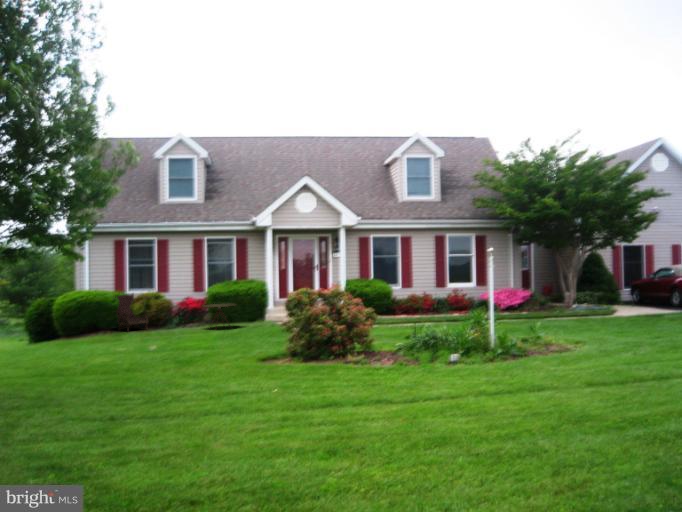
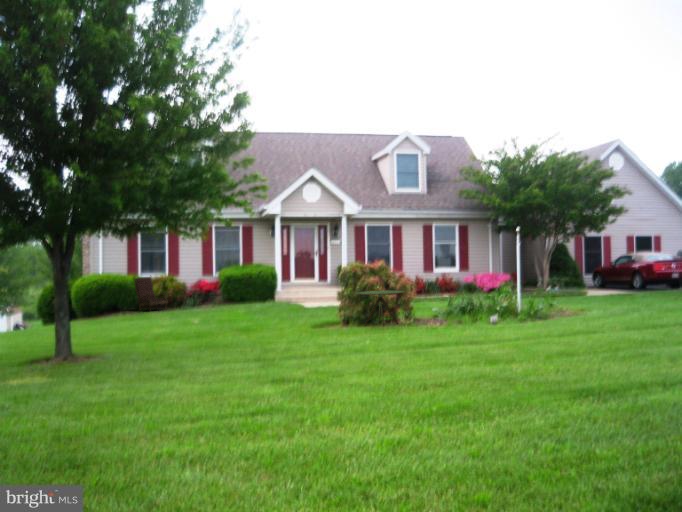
round table: present [204,304,234,326] -> present [356,290,404,326]

